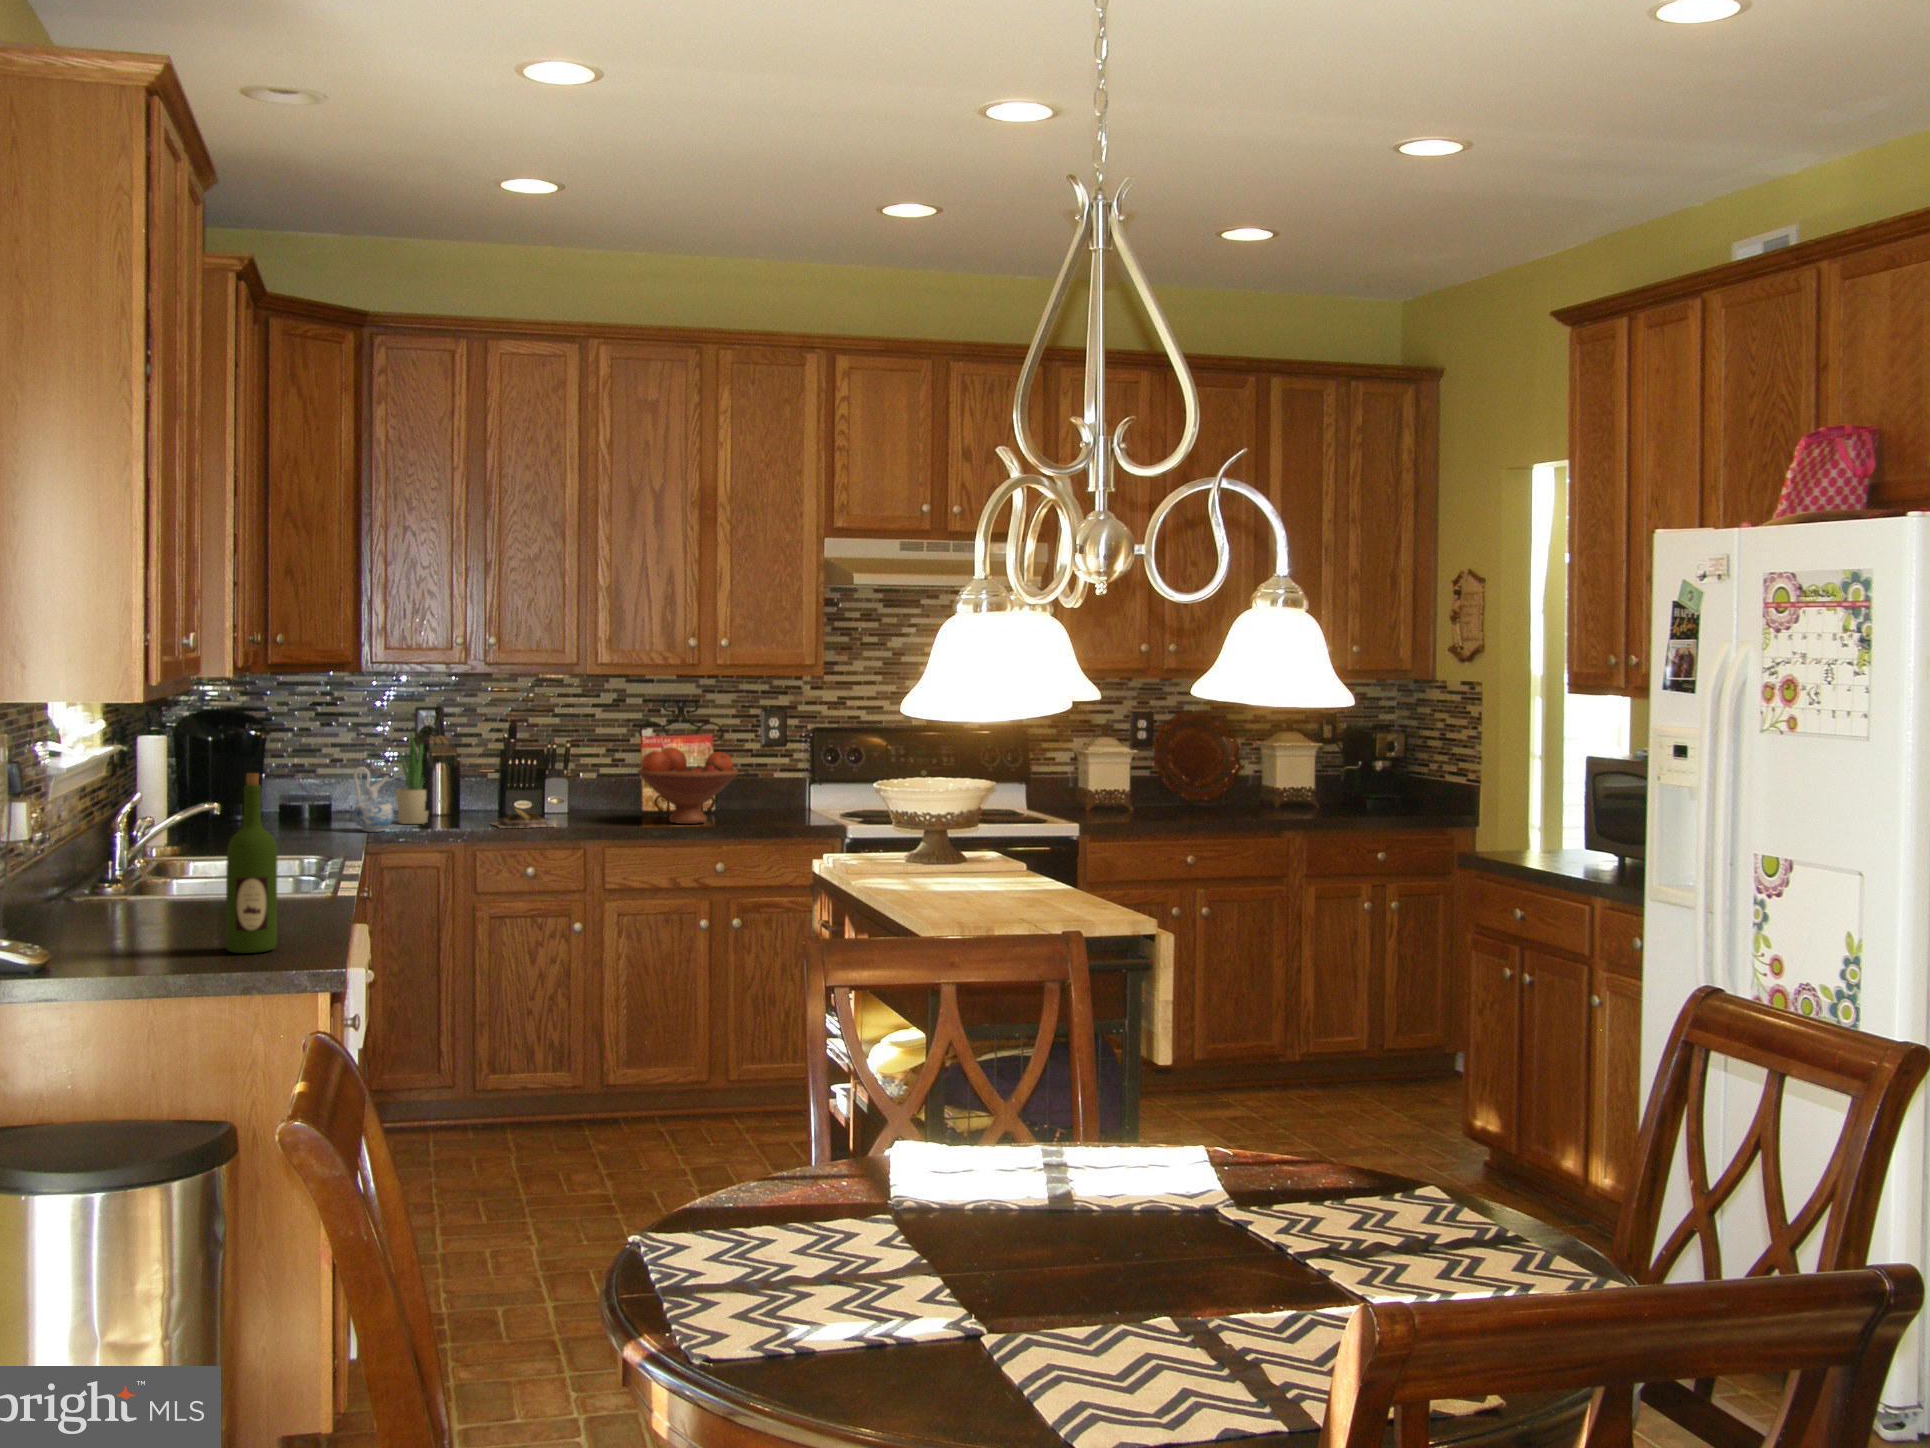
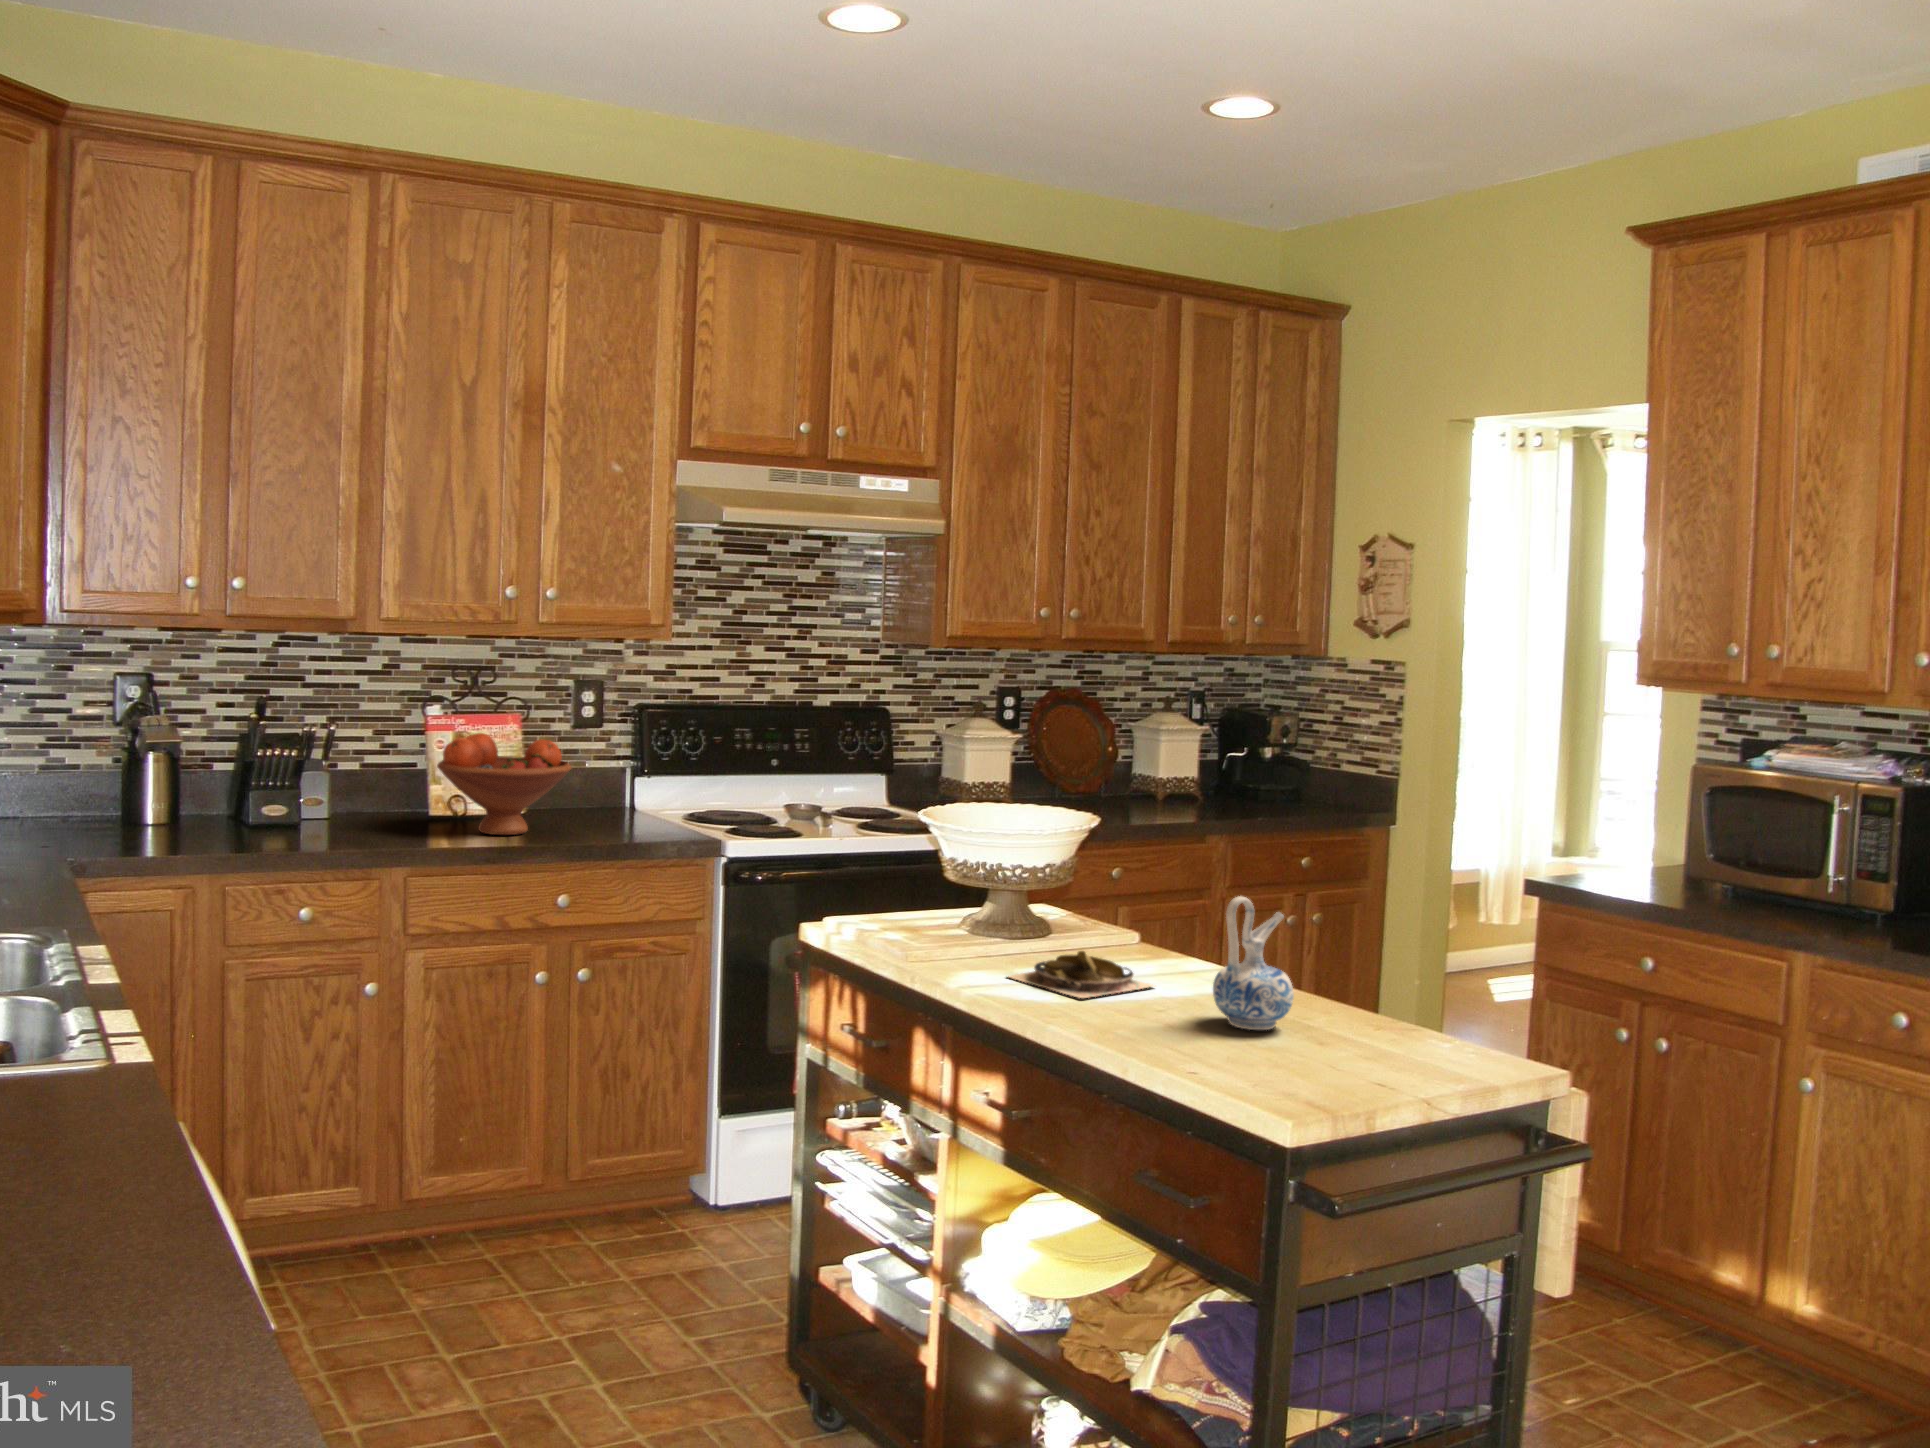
potted plant: present [396,733,428,824] -> none [95,705,157,839]
ceramic pitcher: present [354,767,394,832] -> present [1213,896,1294,1030]
wine bottle: present [226,773,277,953] -> none [10,874,110,1221]
plate: present [494,808,552,828] -> present [1010,951,1153,998]

